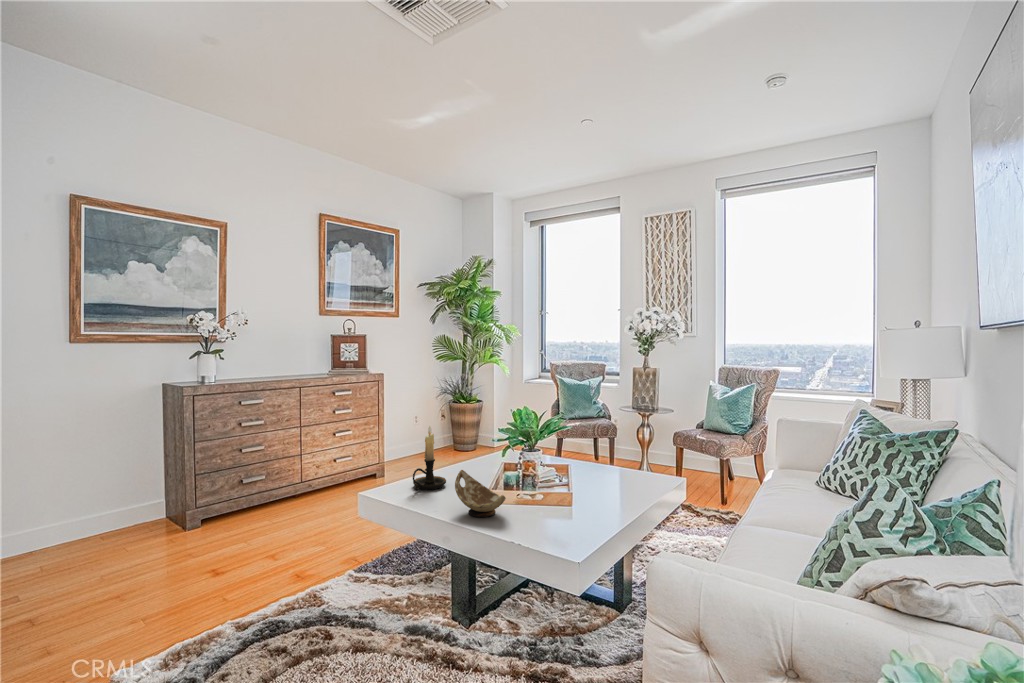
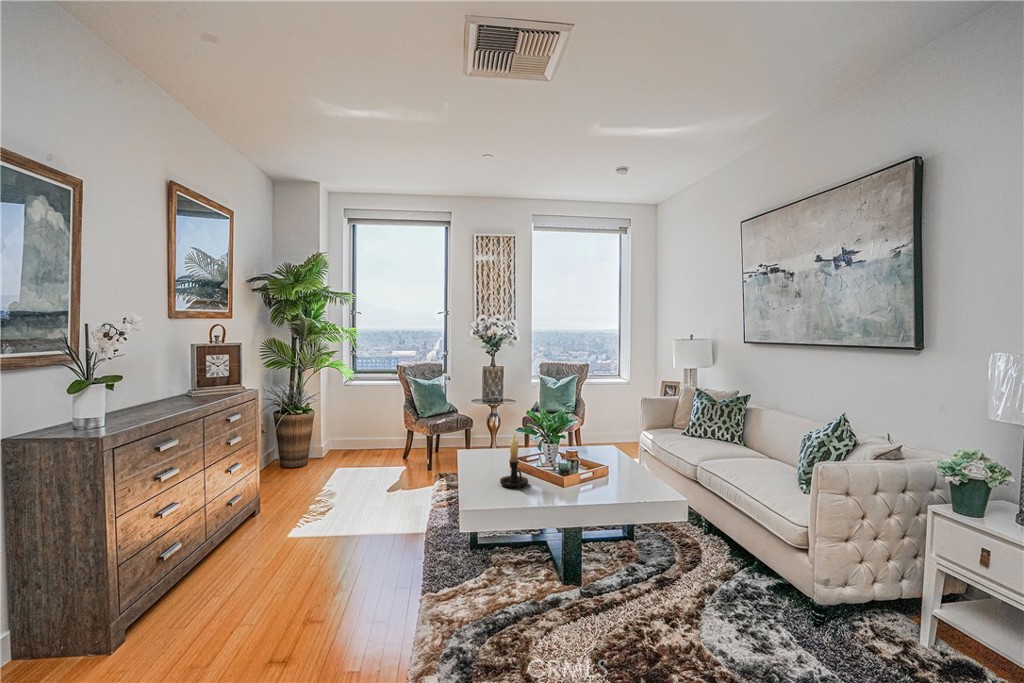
decorative bowl: present [455,470,506,517] -> none [578,461,623,493]

